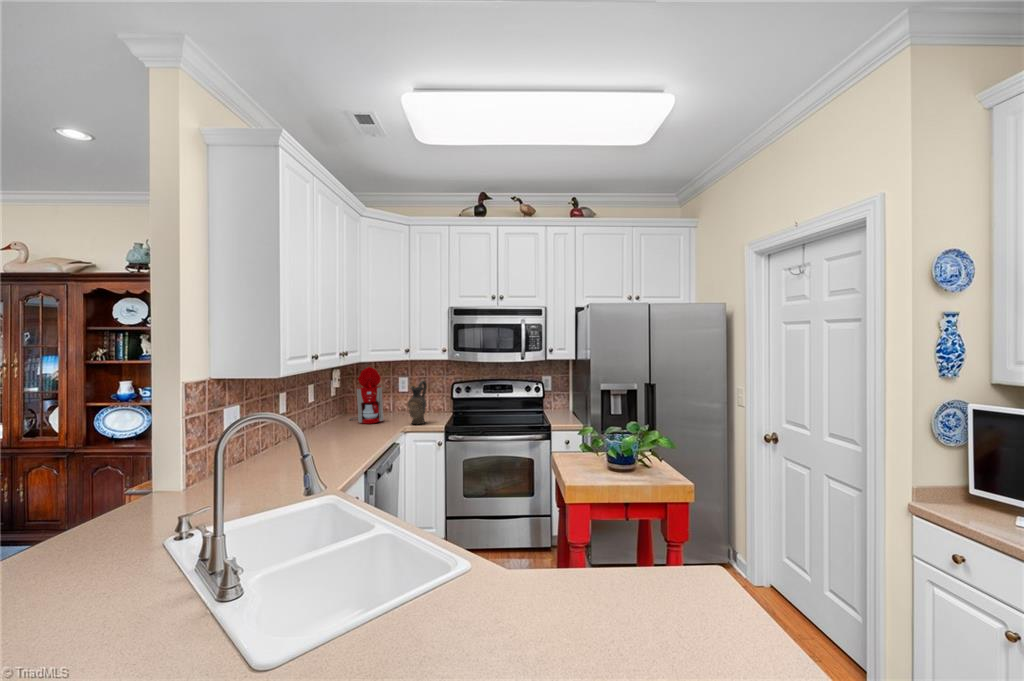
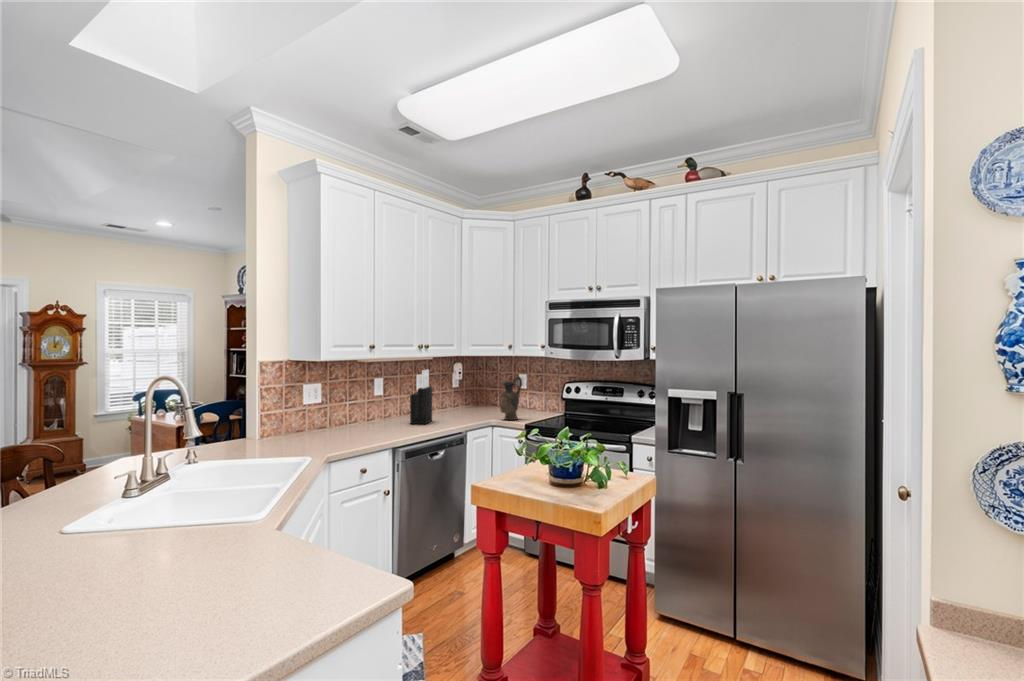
coffee maker: present [350,367,384,424] -> none [463,361,491,416]
knife block: none [323,379,348,441] -> present [410,370,432,424]

